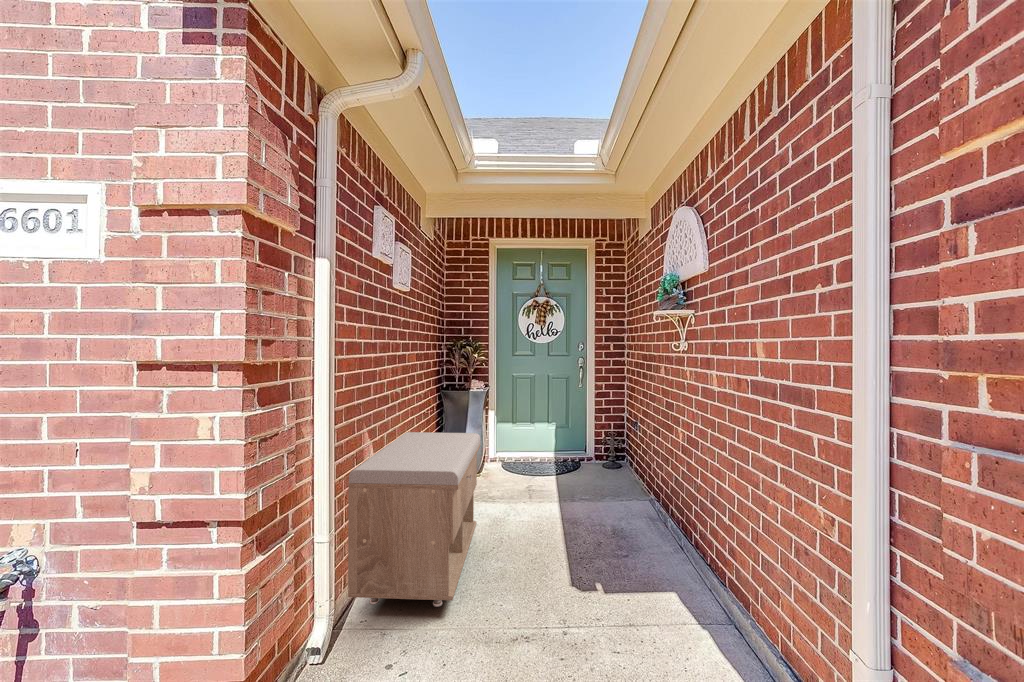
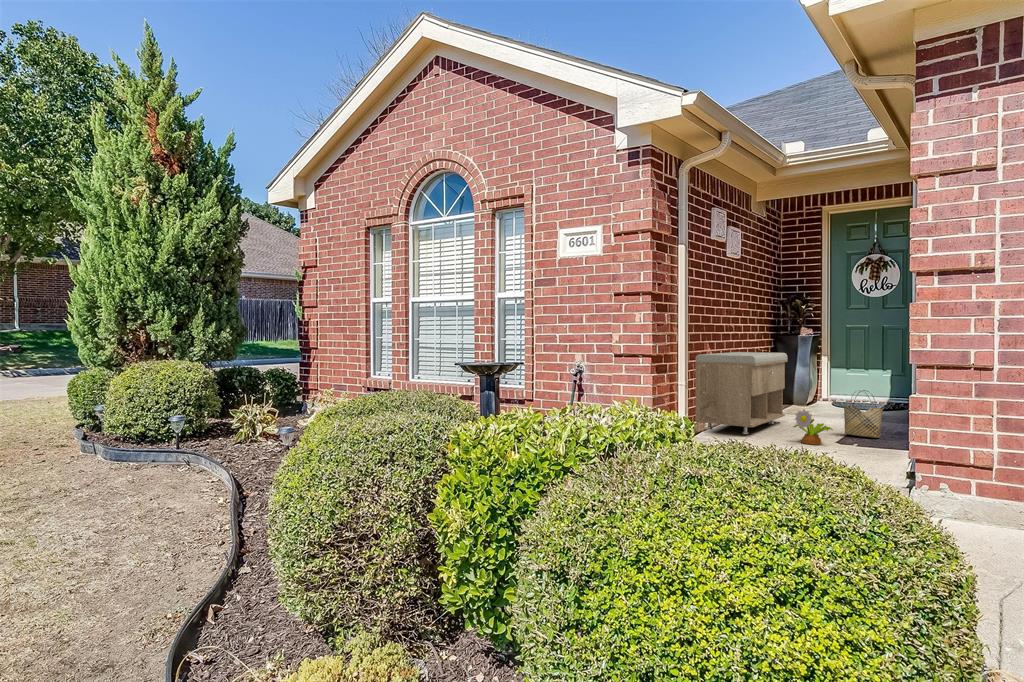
woven basket: none [567,494,616,568] -> present [844,390,883,438]
decorative plant: none [519,569,585,629] -> present [793,409,833,445]

